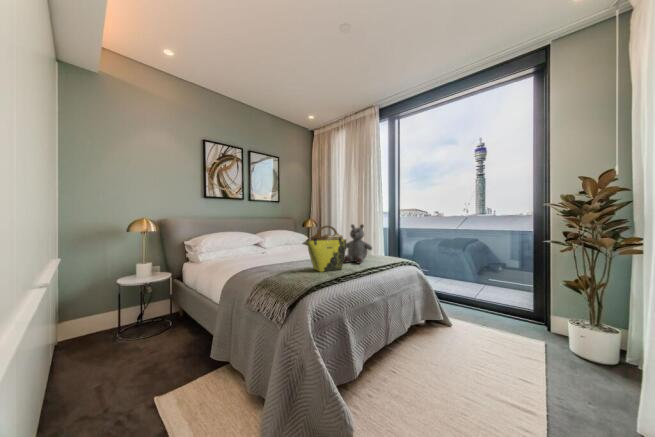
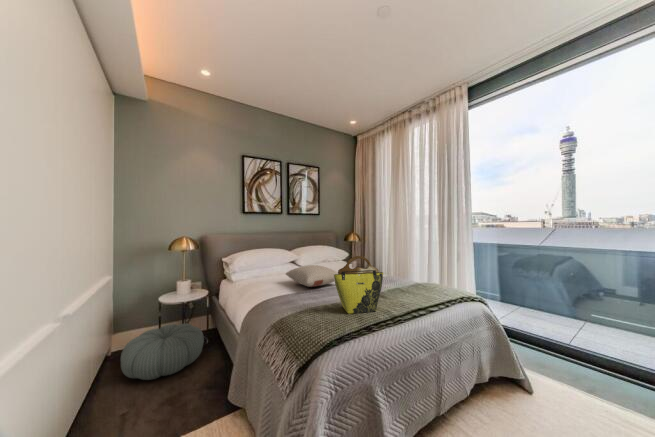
stuffed bear: present [343,225,372,264] -> none [380,250,419,301]
pillow: none [255,242,311,260] -> present [286,265,338,287]
pouf: none [78,306,171,359] -> present [121,324,204,380]

